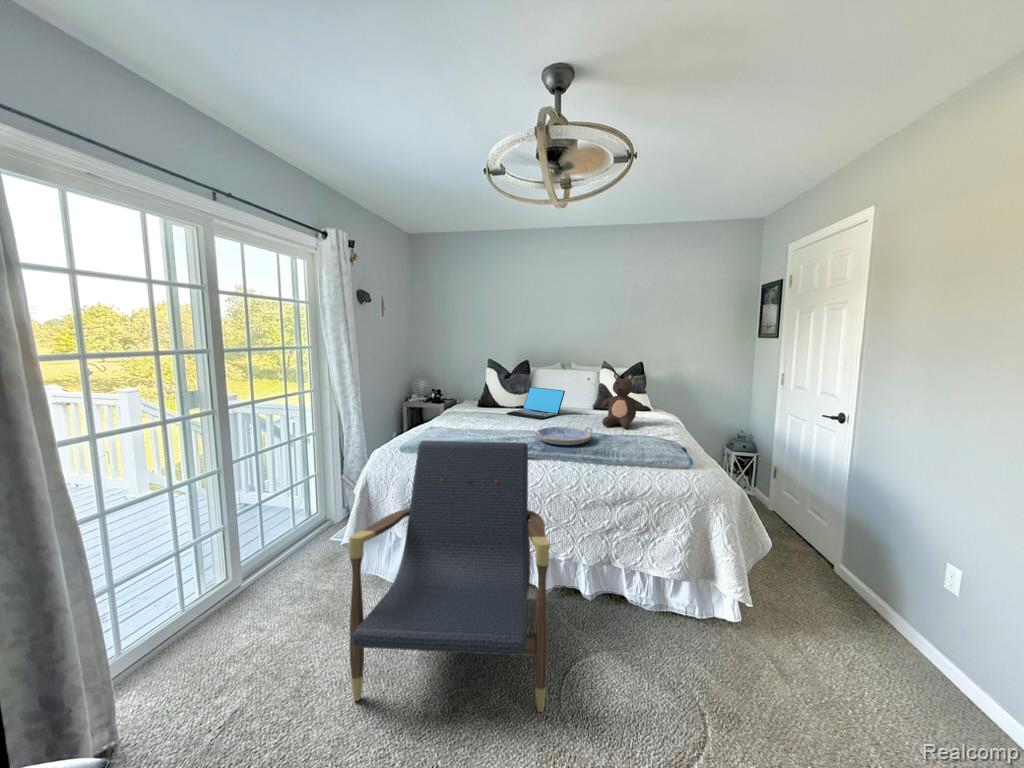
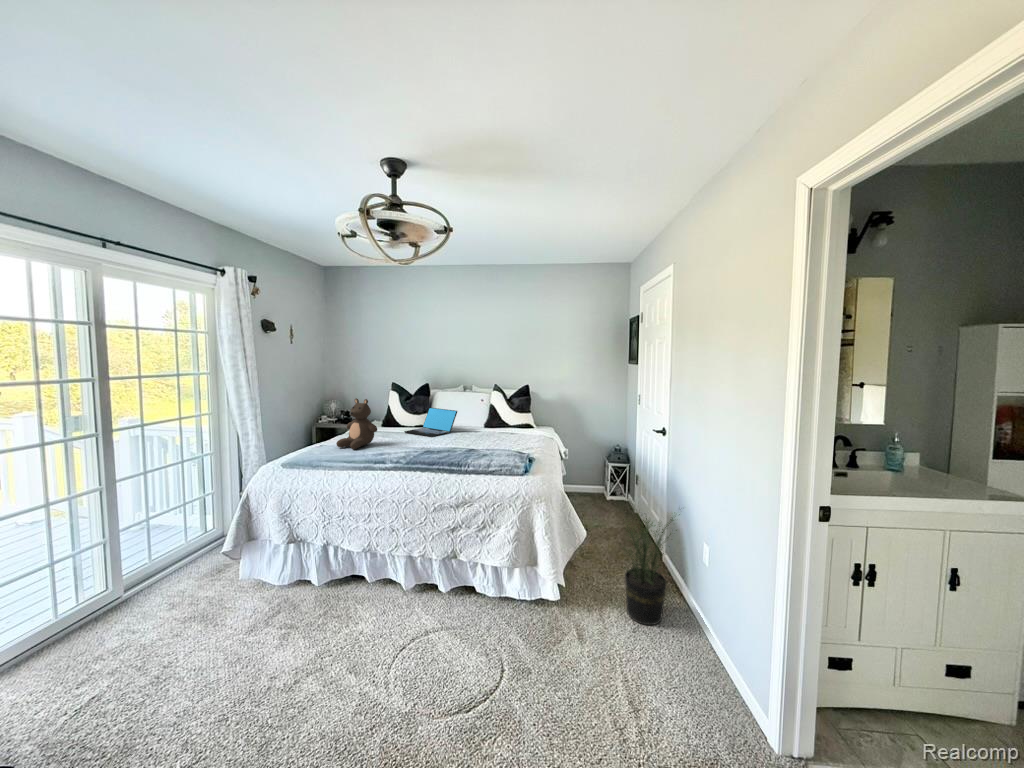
teddy bear: present [602,374,644,429] -> present [336,398,377,449]
serving tray: present [535,427,592,445] -> none [408,443,461,459]
lounge chair: present [349,441,550,712] -> none [197,457,391,681]
potted plant: none [825,499,927,664] -> present [625,509,680,625]

